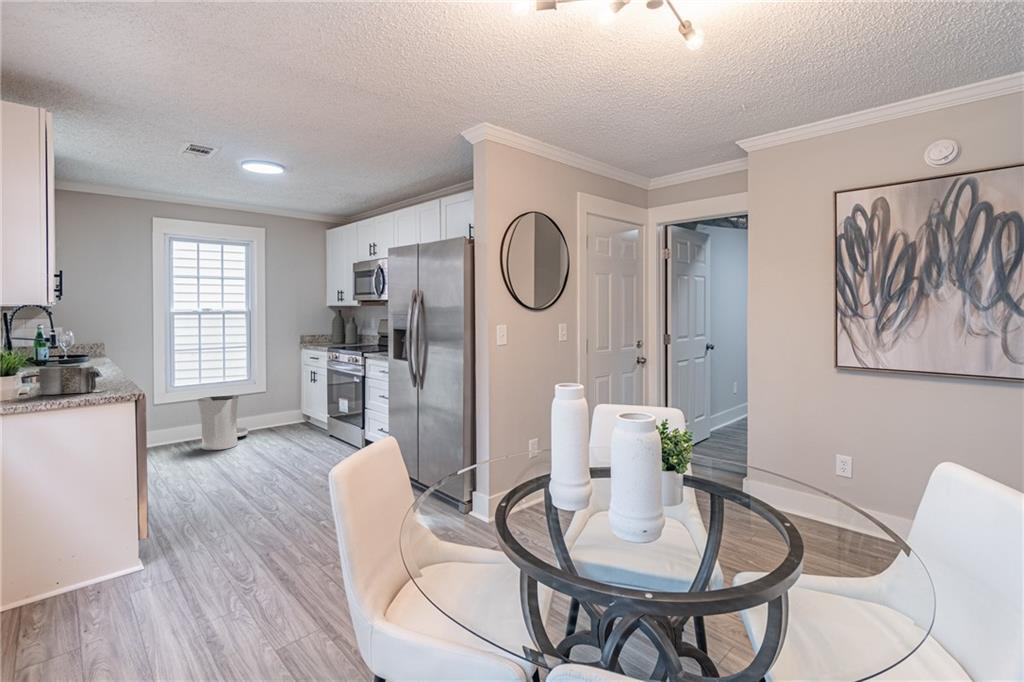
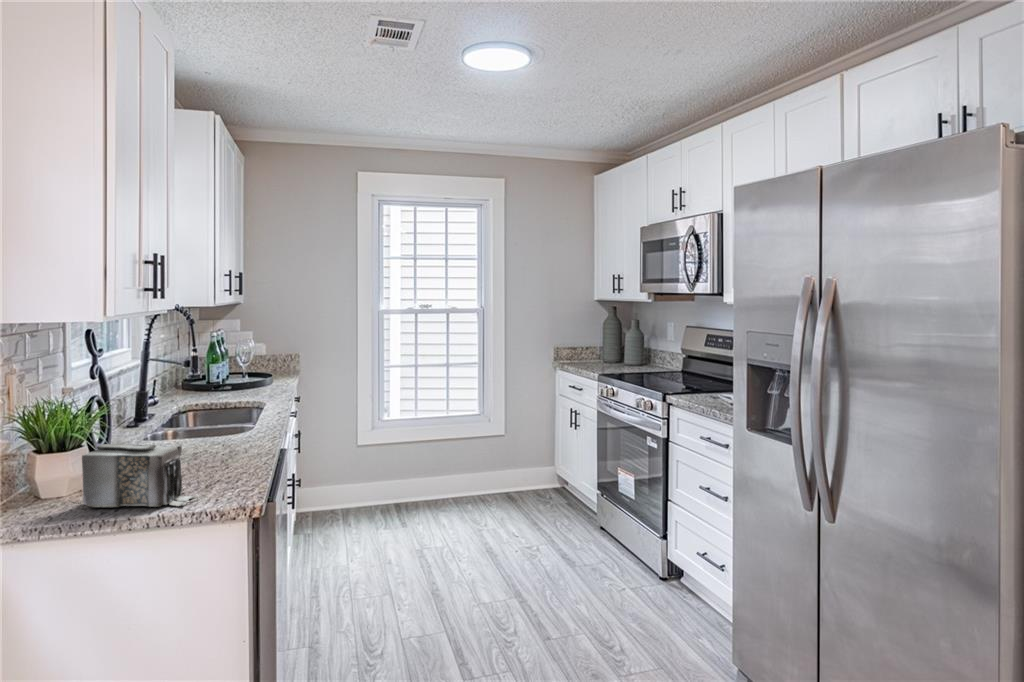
trash can: present [197,396,248,450] -> none [406,443,475,532]

